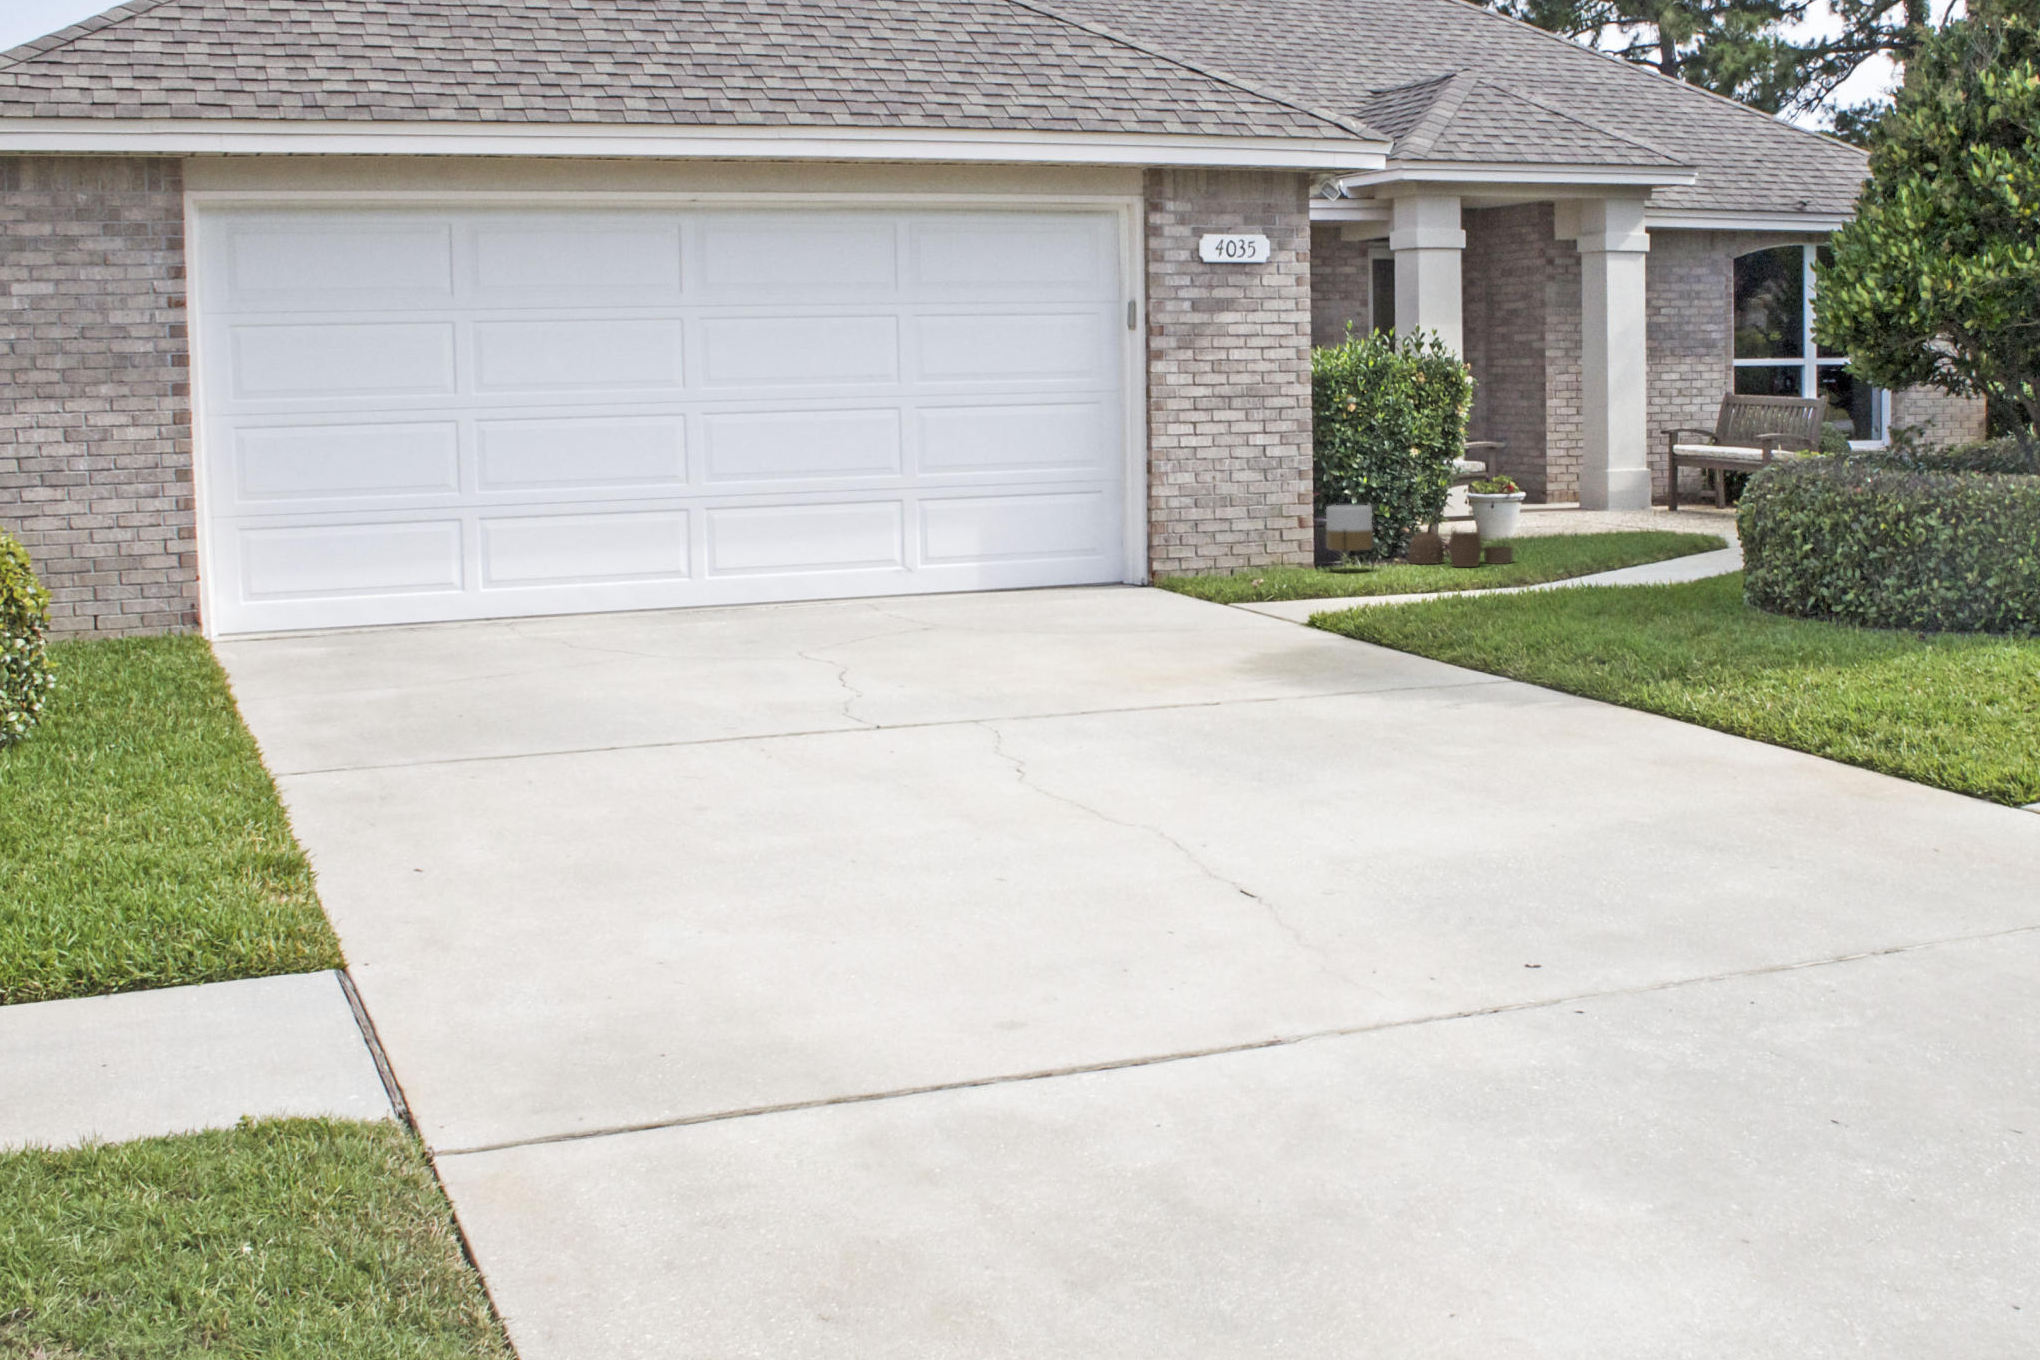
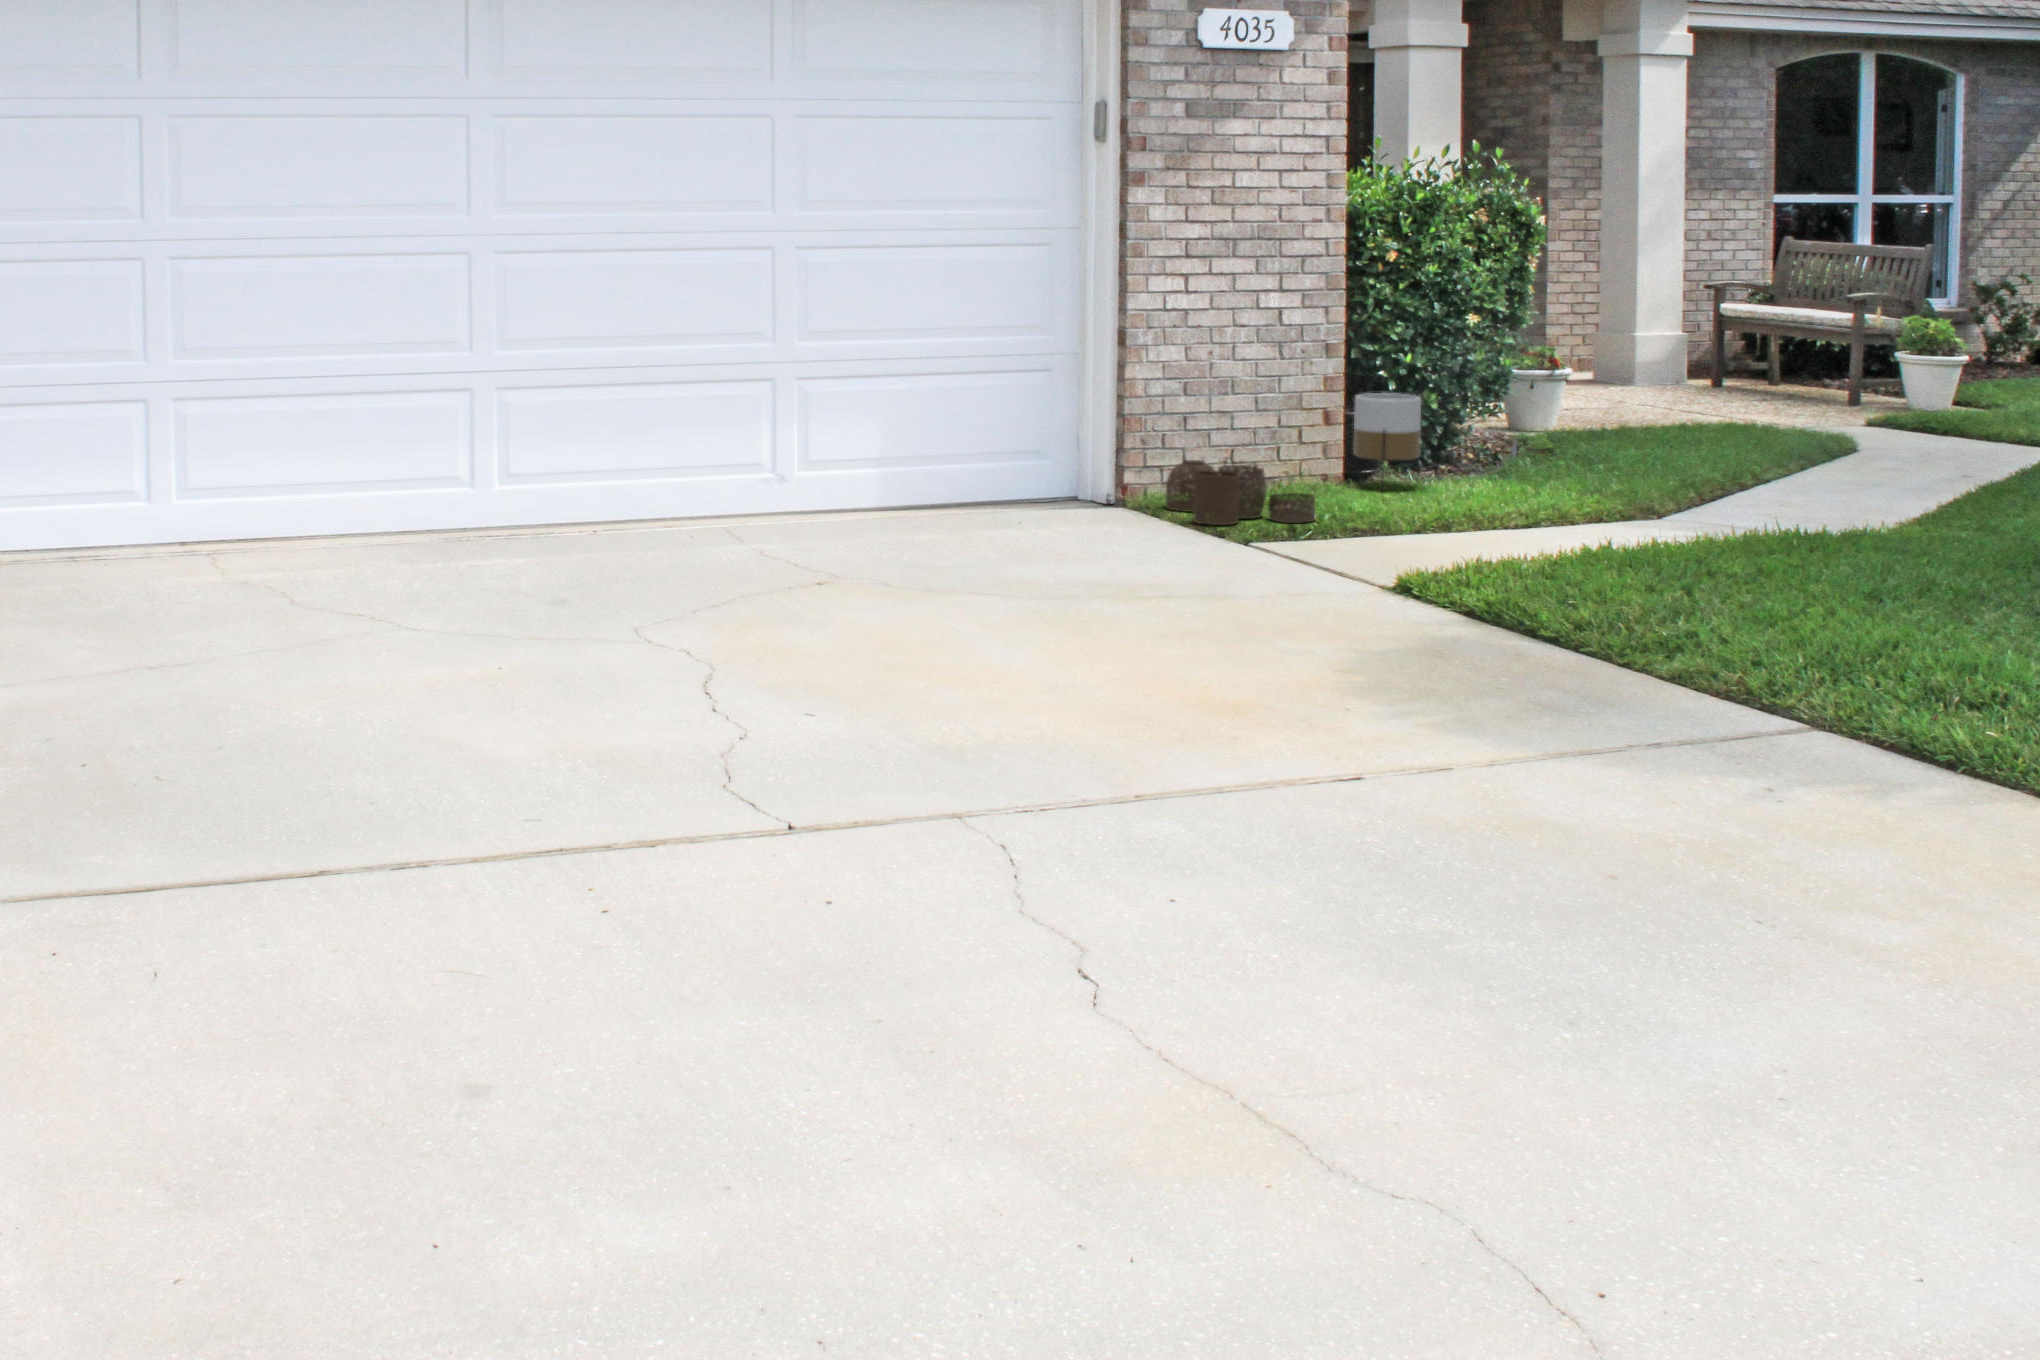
woven basket: present [1409,528,1513,567] -> present [1165,458,1316,525]

